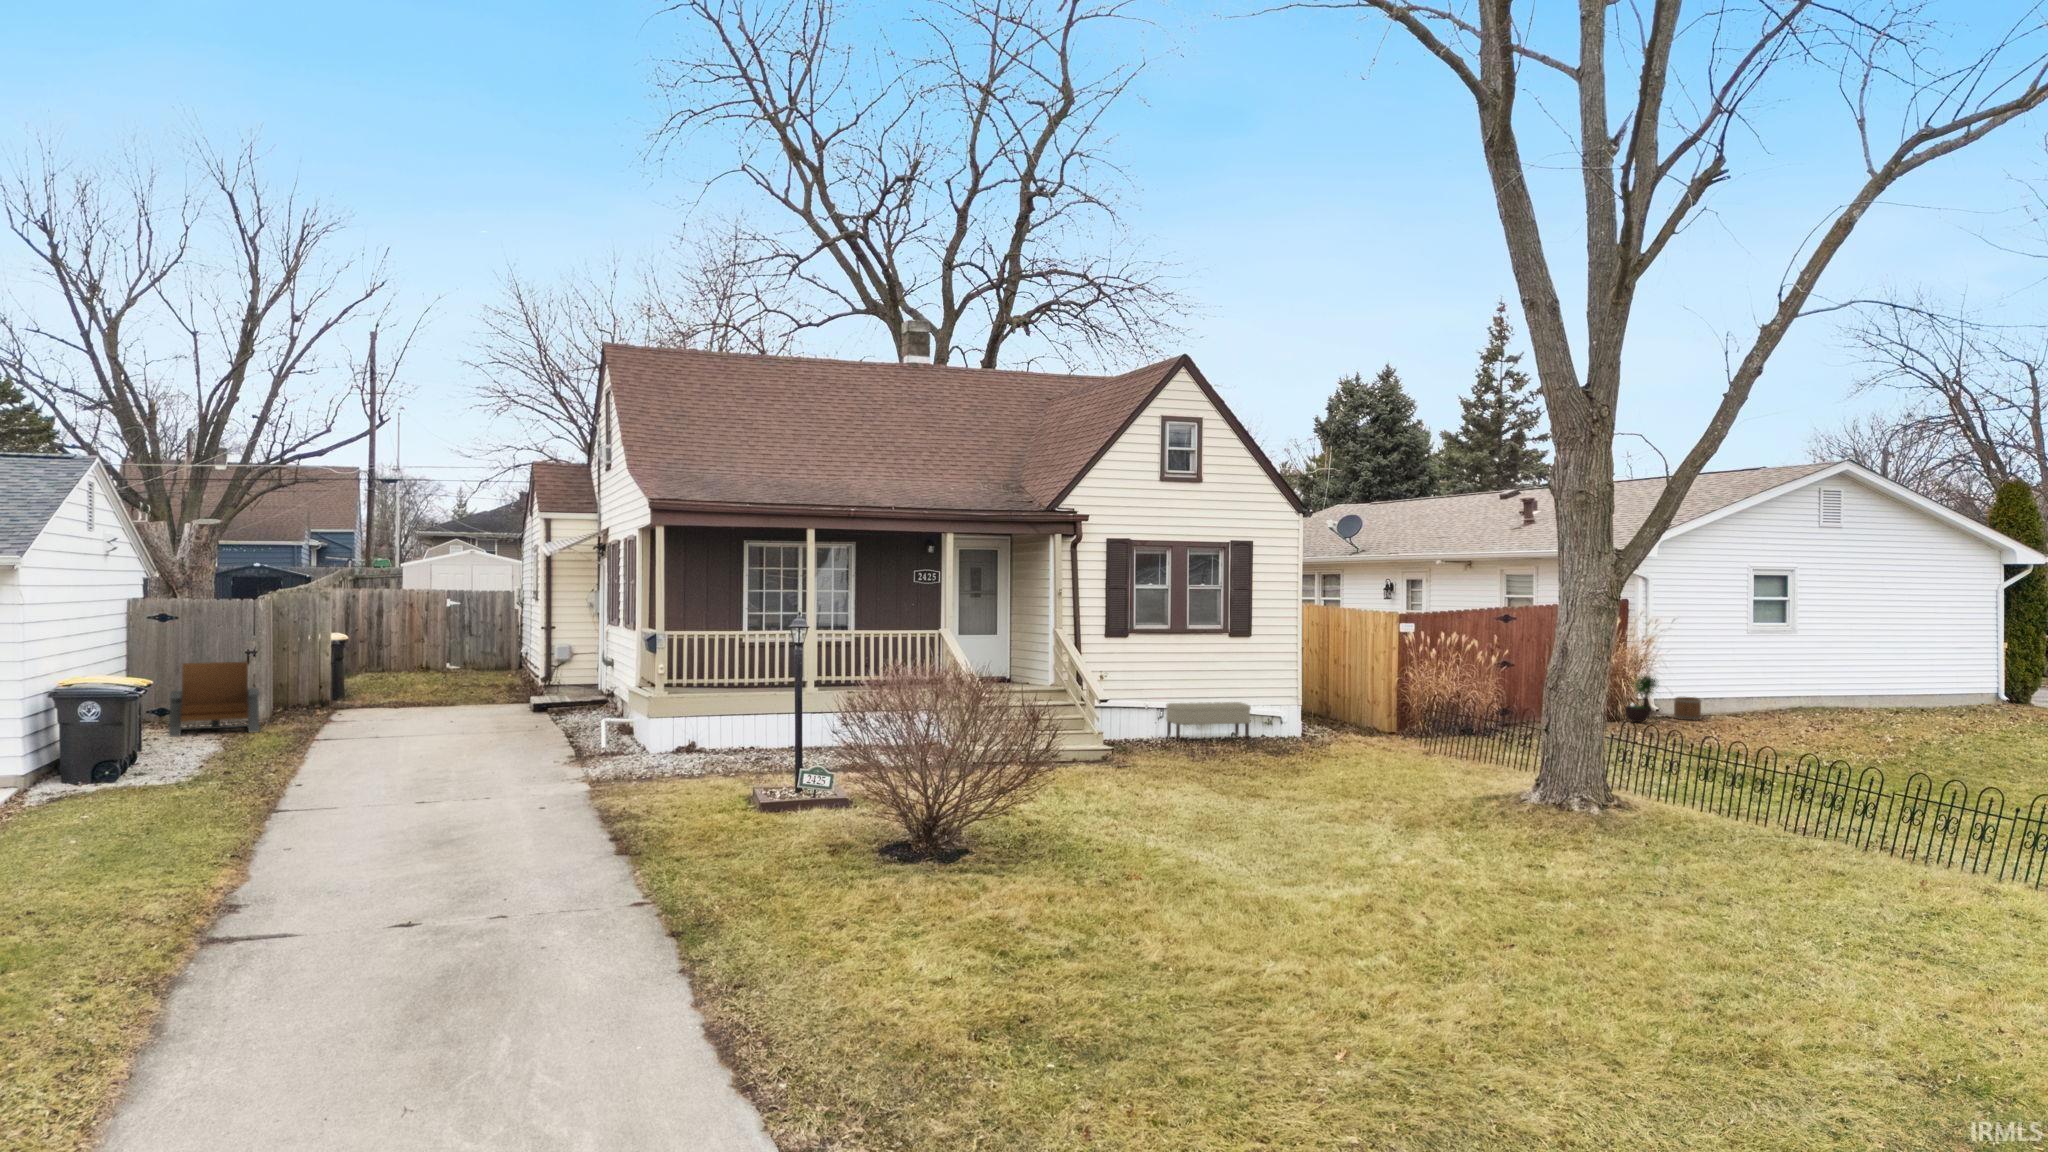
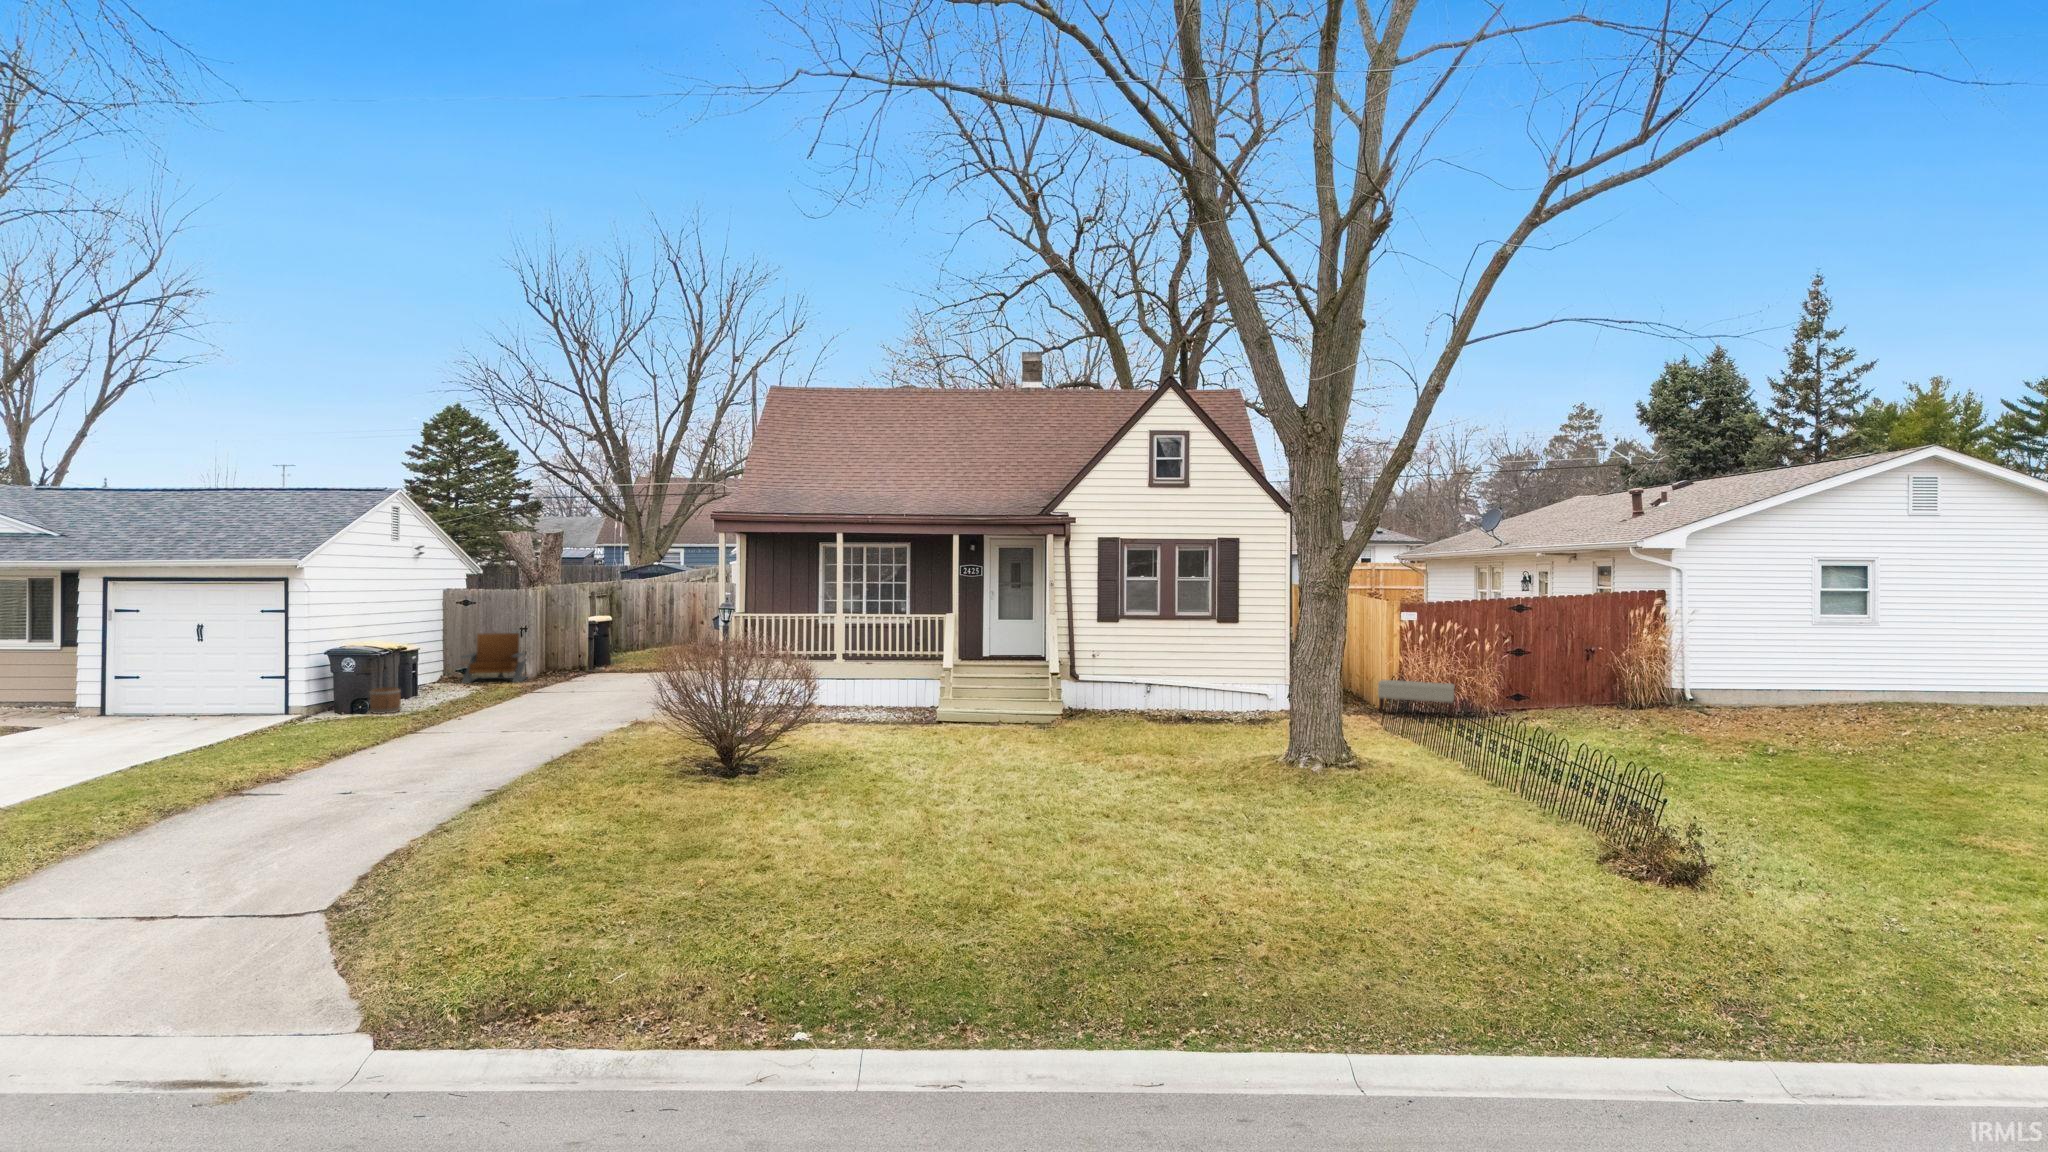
potted tree: present [1625,675,1657,722] -> none [1651,661,1686,712]
bucket: present [1674,697,1701,720] -> present [369,687,401,714]
bench: present [1166,702,1251,741] -> present [1378,680,1455,716]

